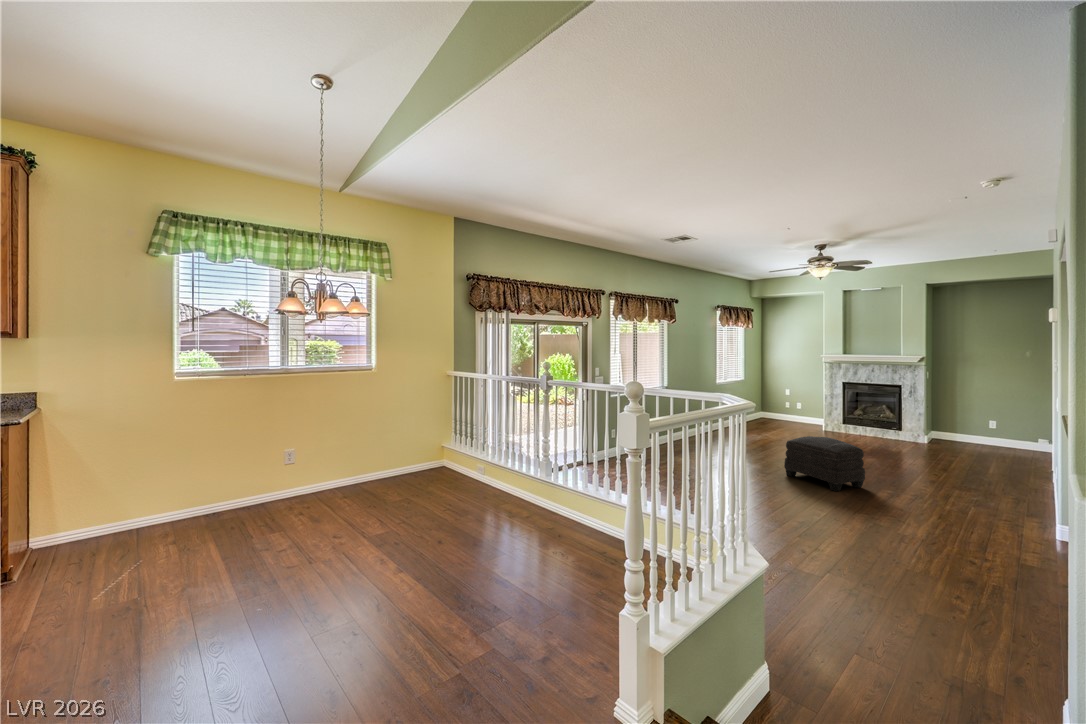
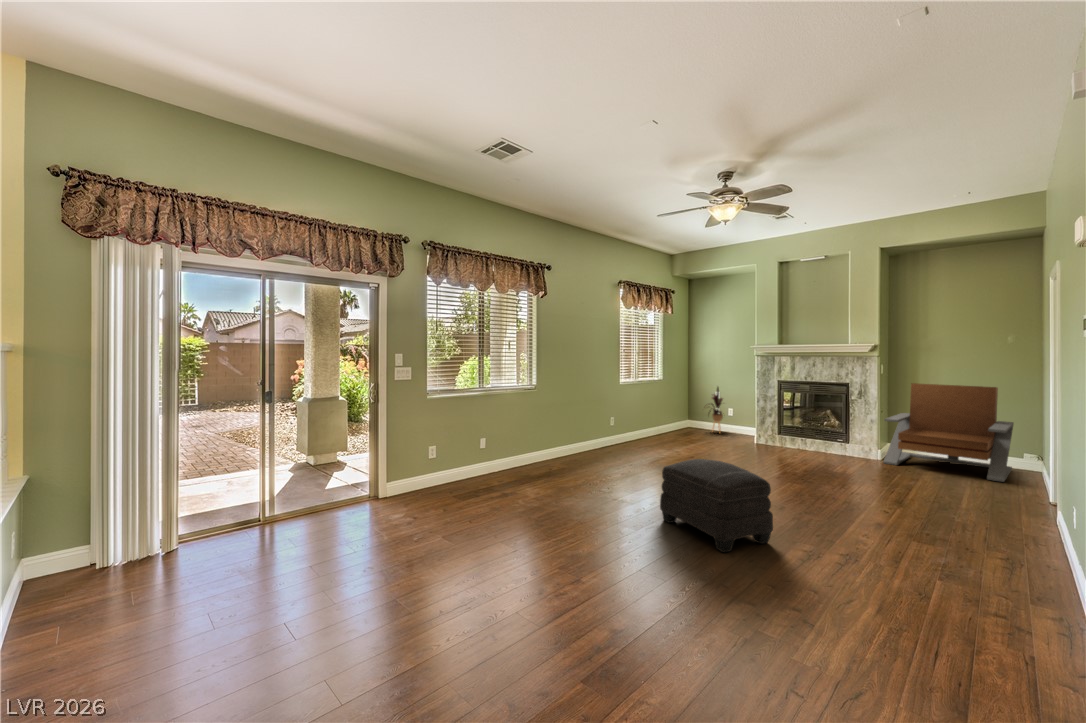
lounge chair: none [929,385,1031,458] -> present [884,383,1014,482]
house plant: none [775,386,797,423] -> present [710,387,723,433]

